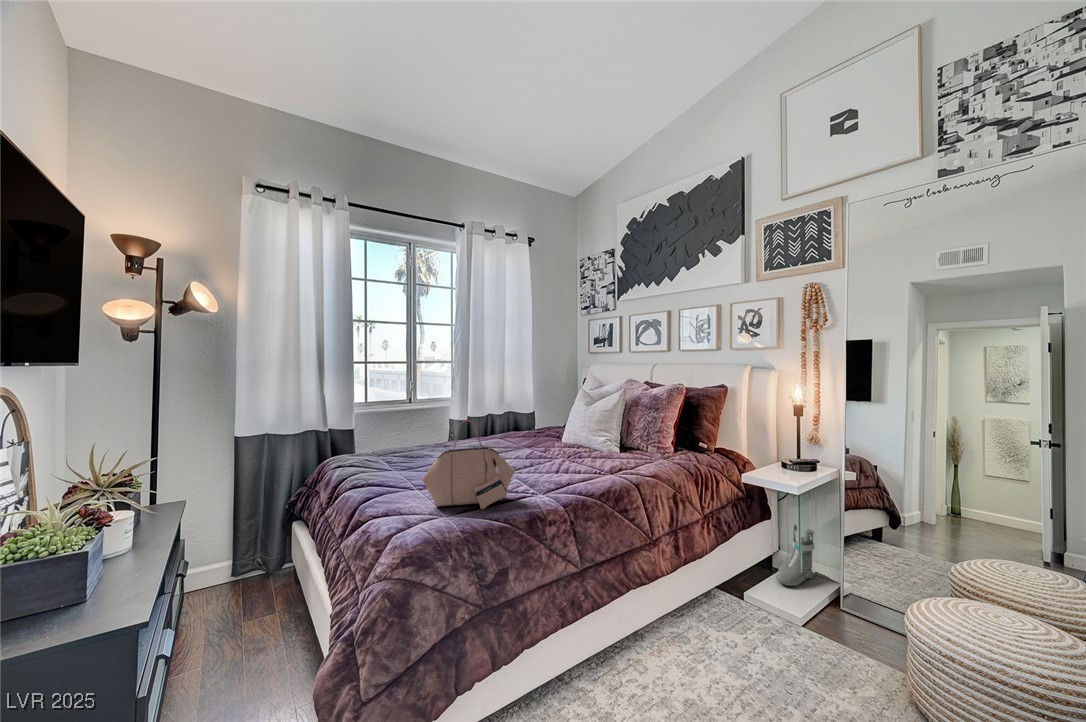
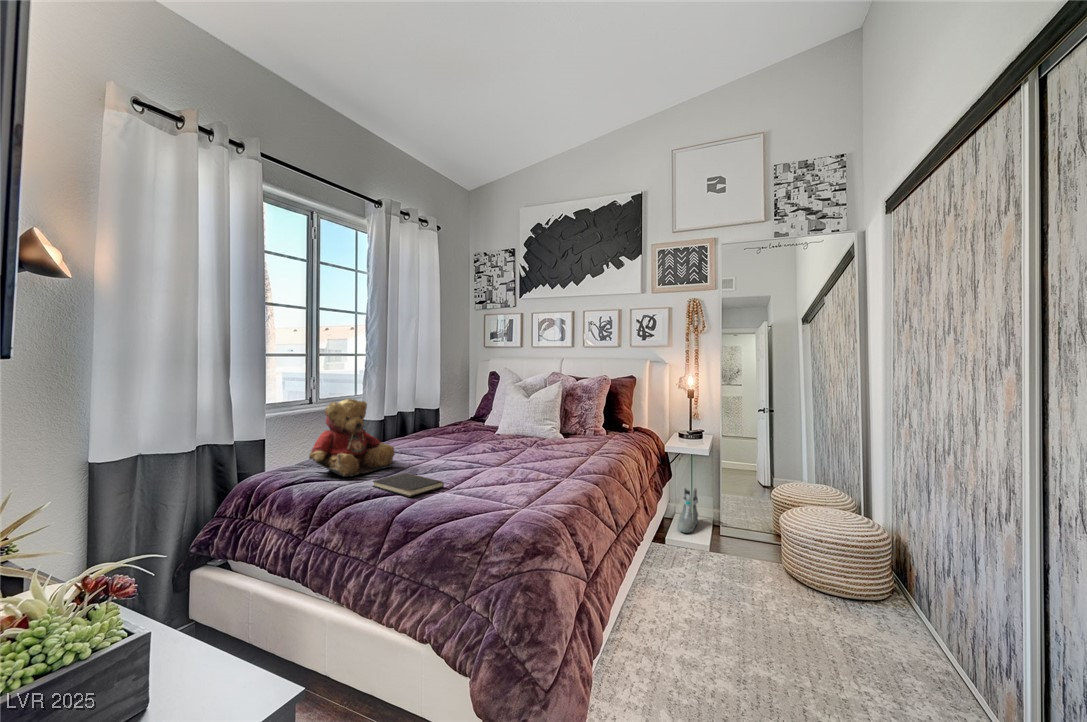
teddy bear: none [351,402,423,470] -> present [309,399,395,477]
handbag: present [422,420,515,509] -> none [474,408,555,494]
hardcover book: none [371,472,416,497] -> present [373,473,444,497]

